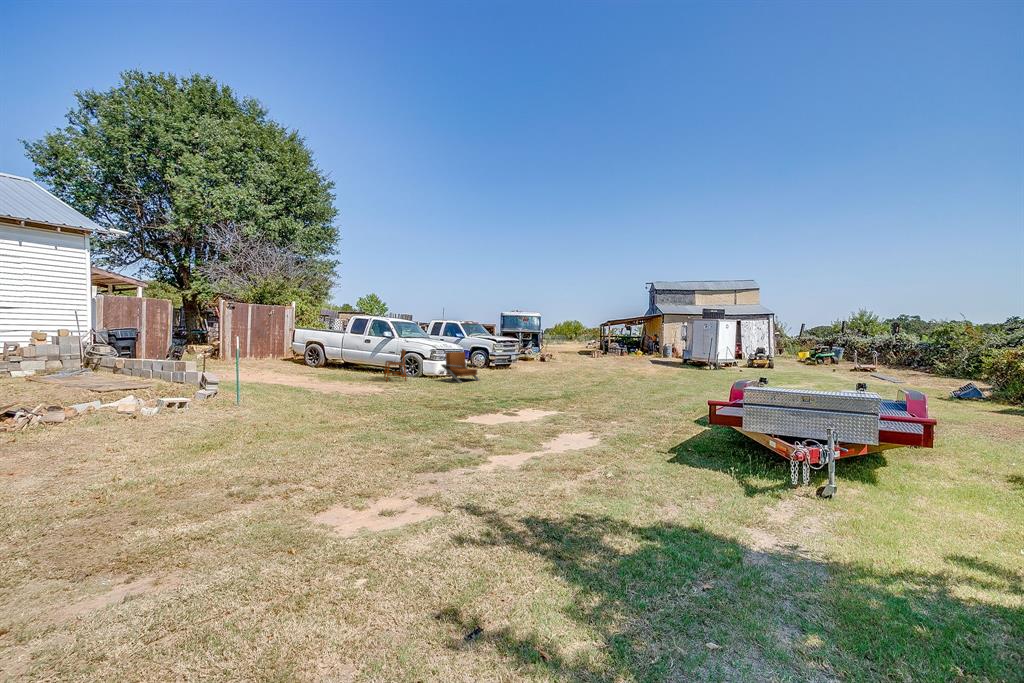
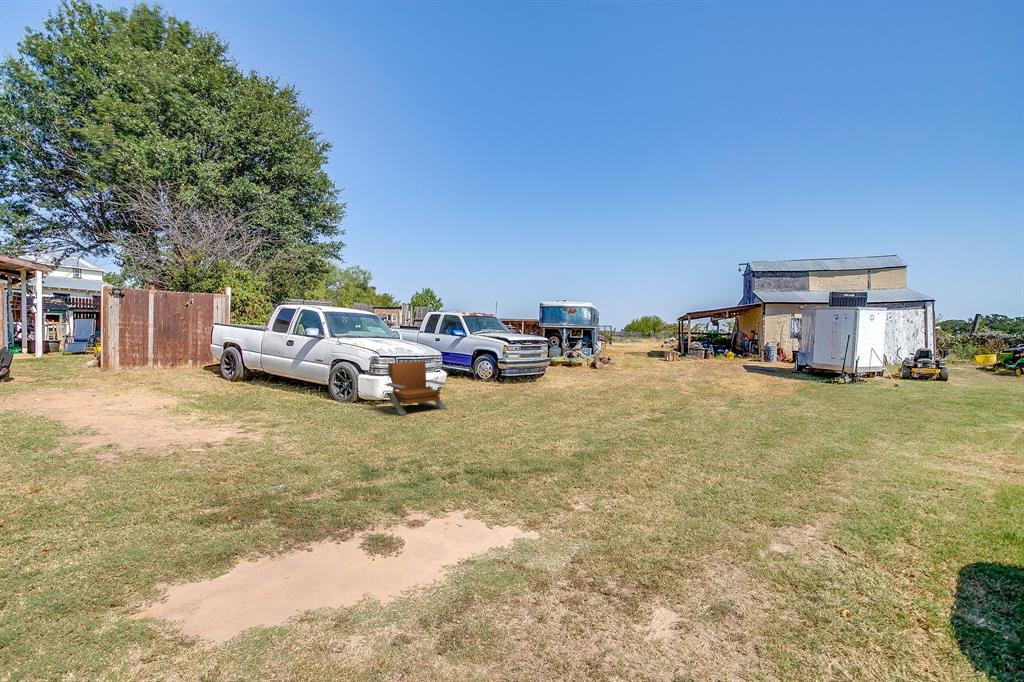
bench: present [384,349,407,381] -> none [290,355,338,409]

